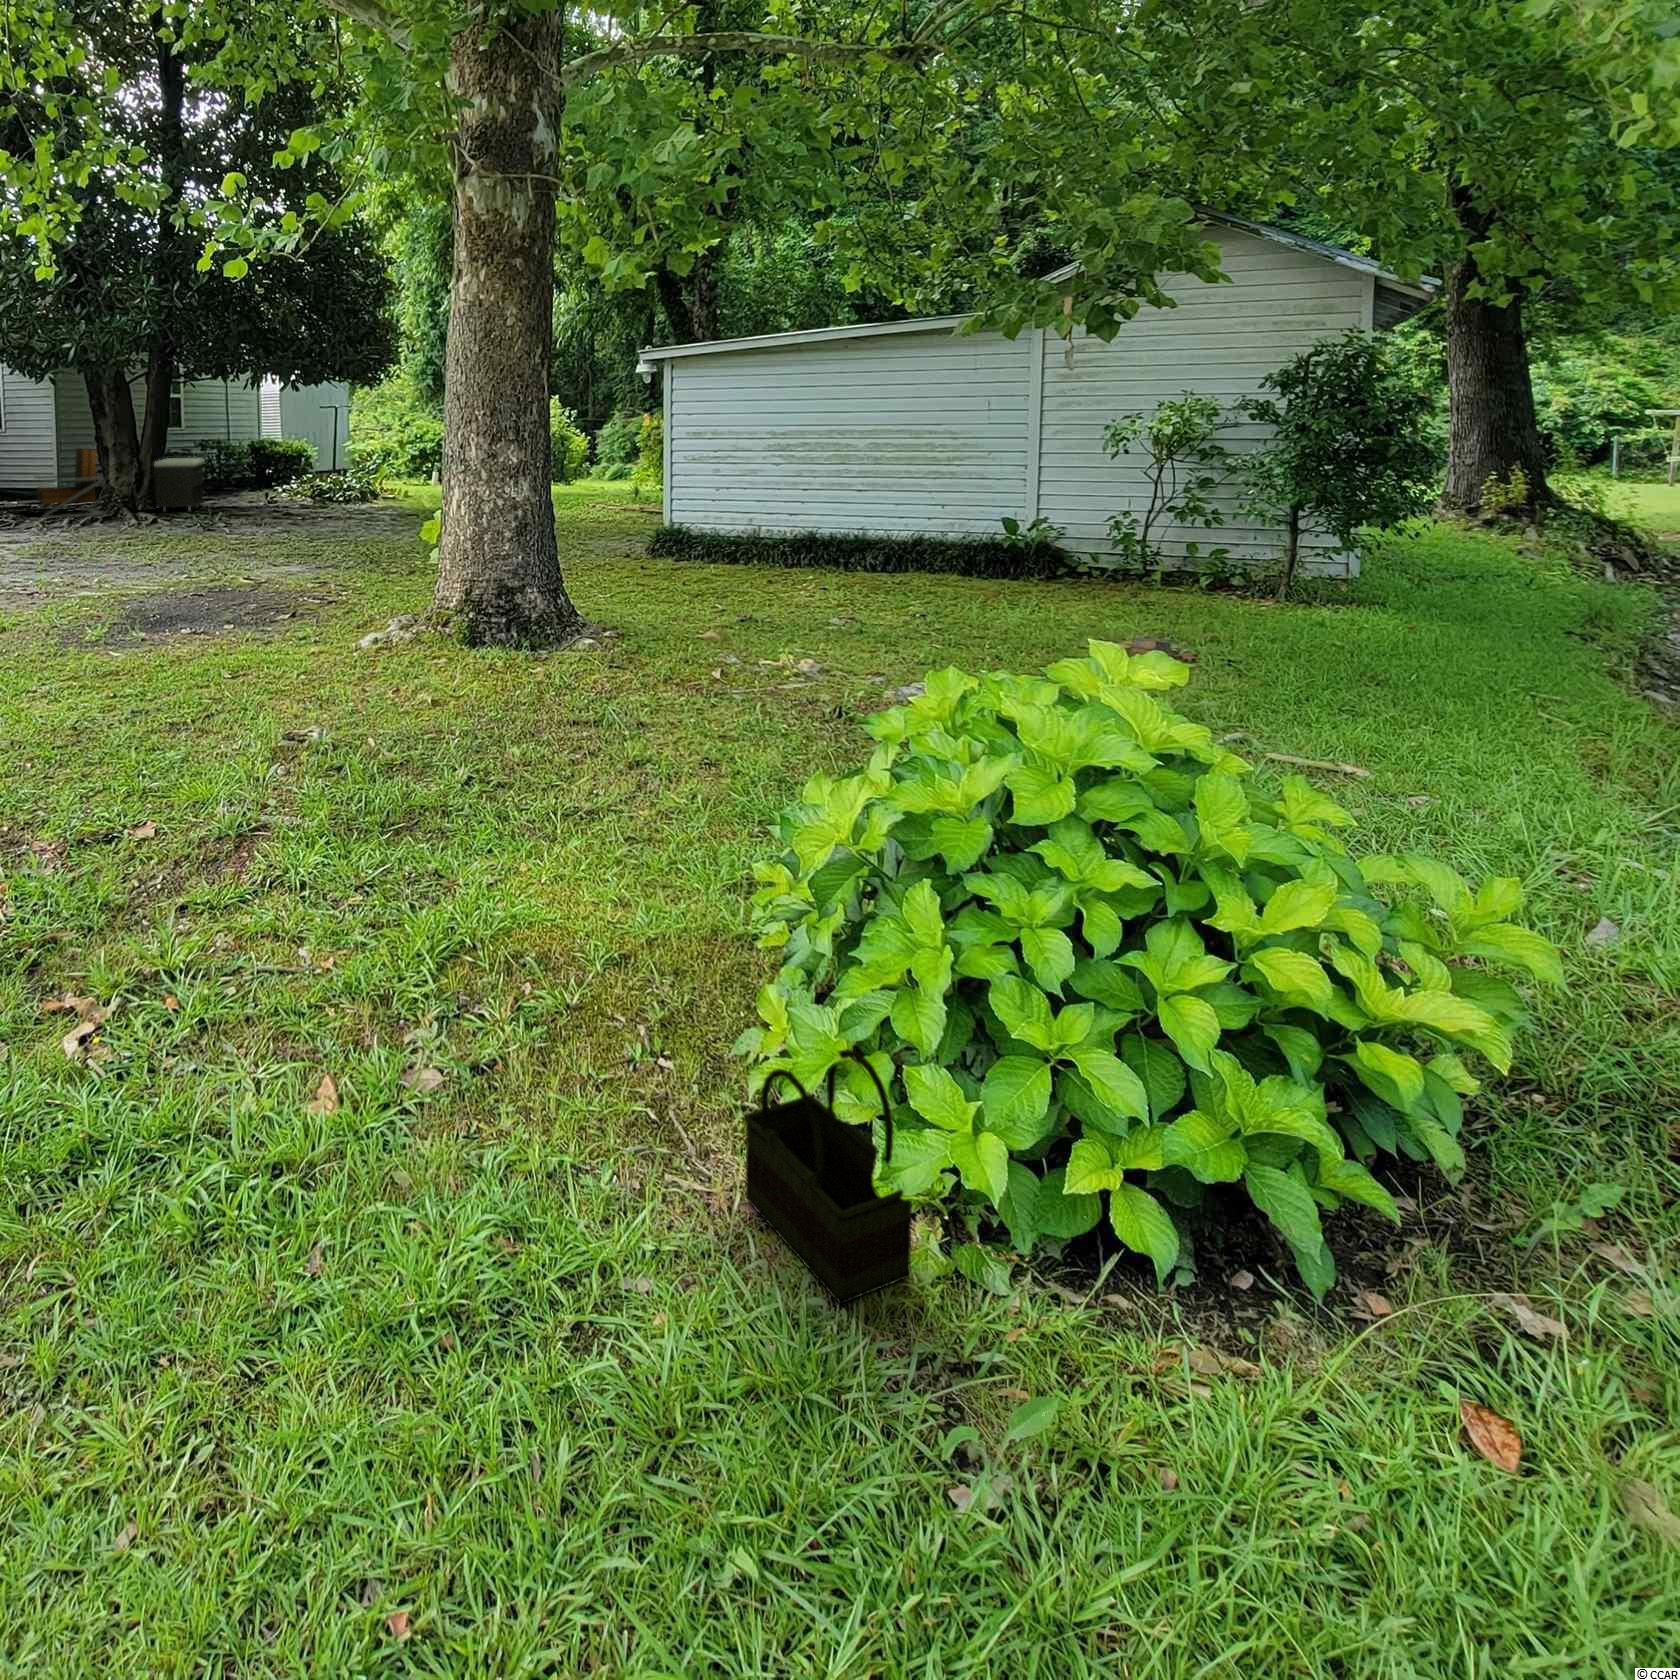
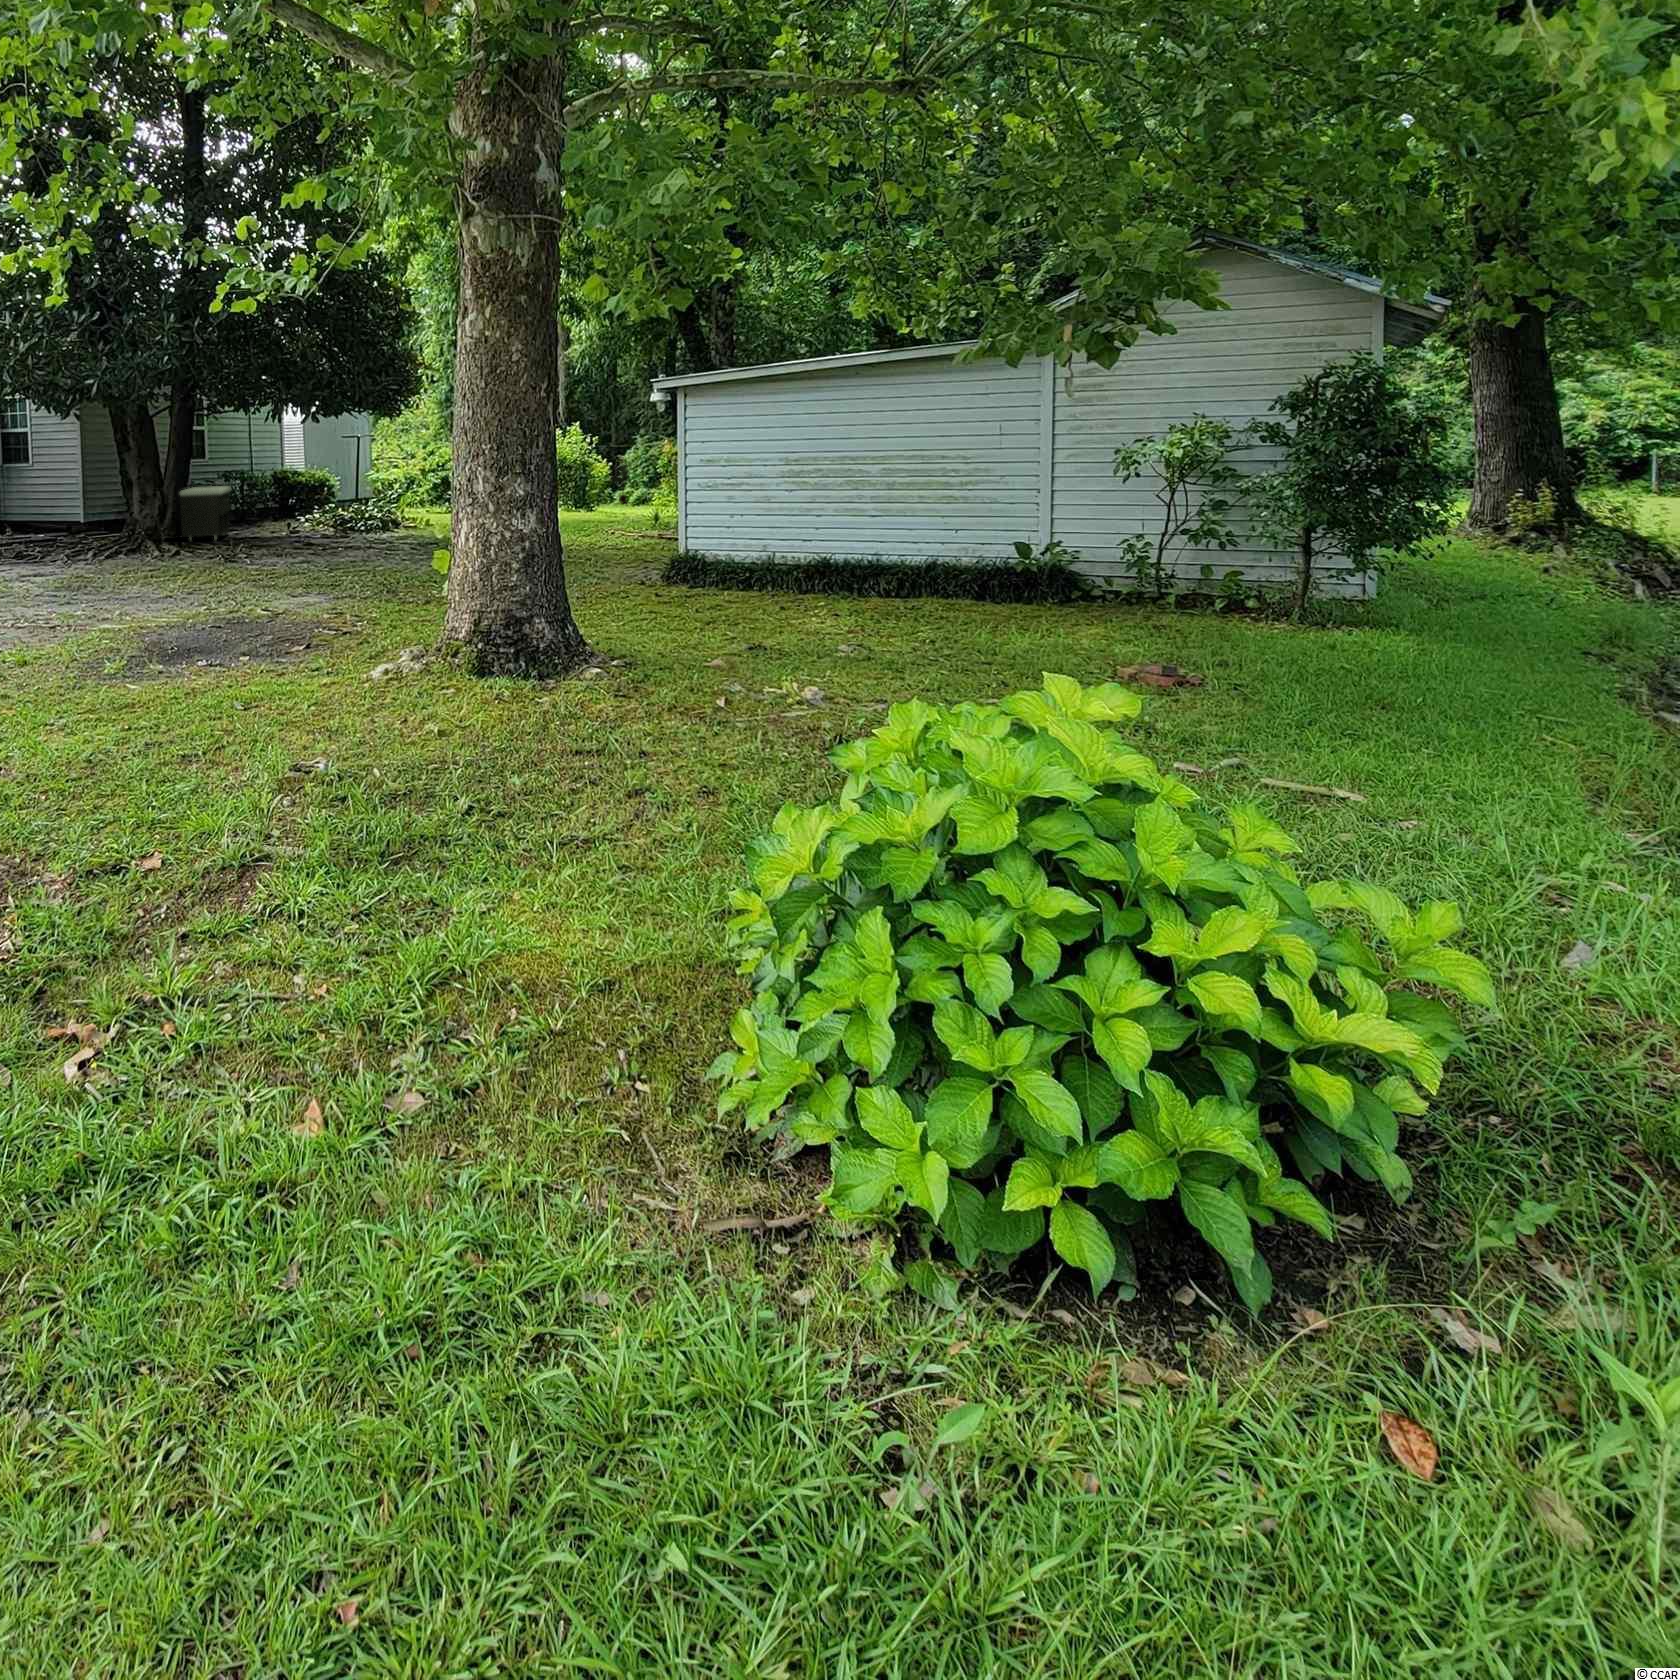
potted tree: none [577,439,600,482] -> present [610,462,630,503]
lounge chair: present [35,448,104,518] -> none [60,479,131,550]
basket: present [744,1049,912,1303] -> none [707,1072,868,1320]

